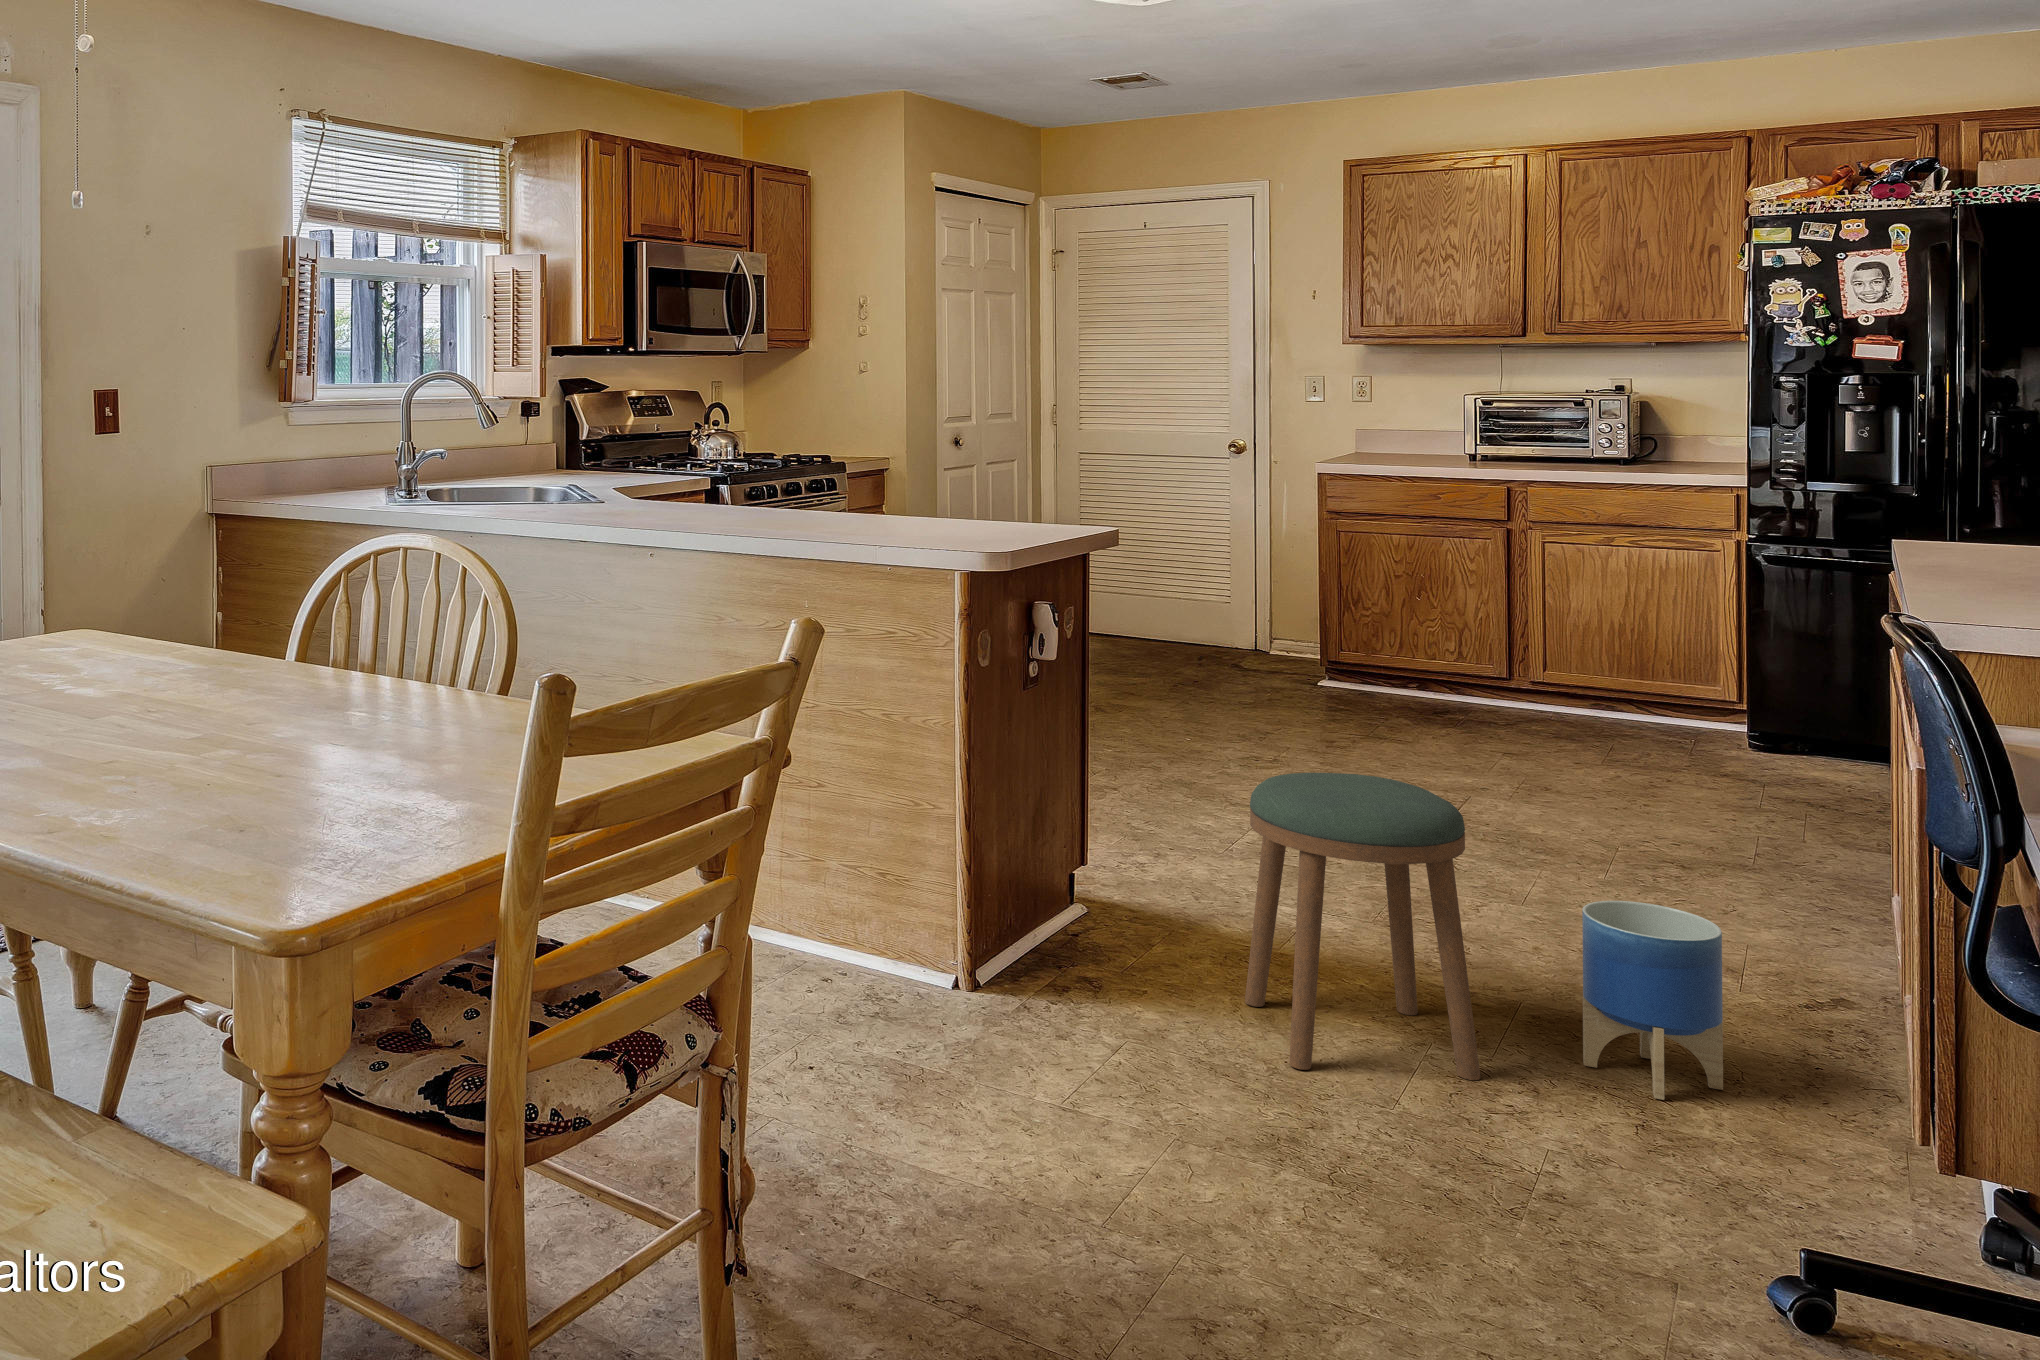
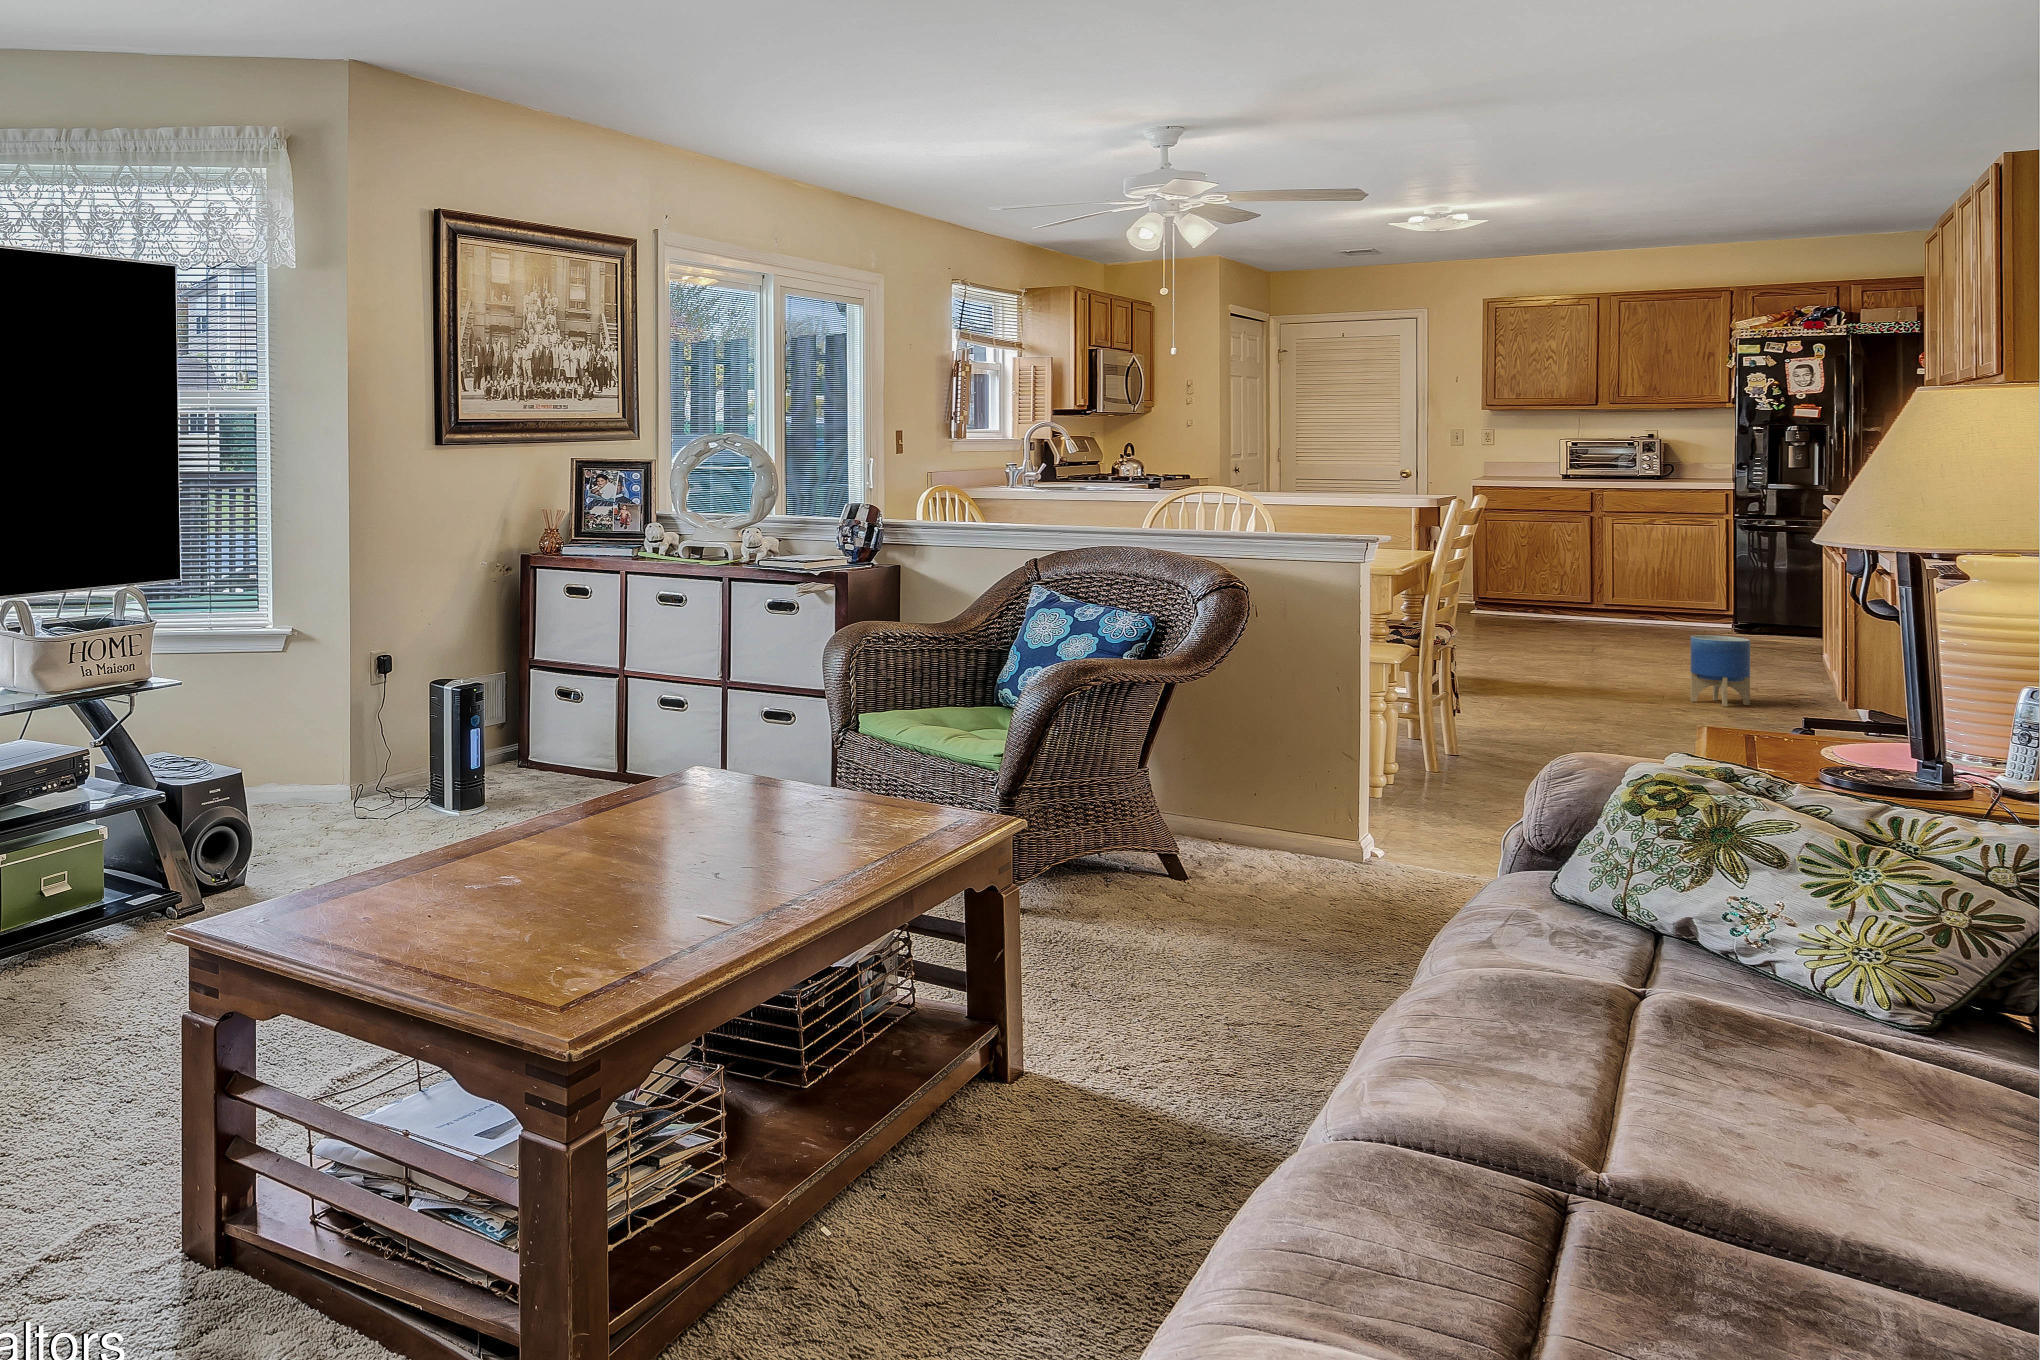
stool: present [1245,773,1480,1080] -> none [1536,588,1650,704]

